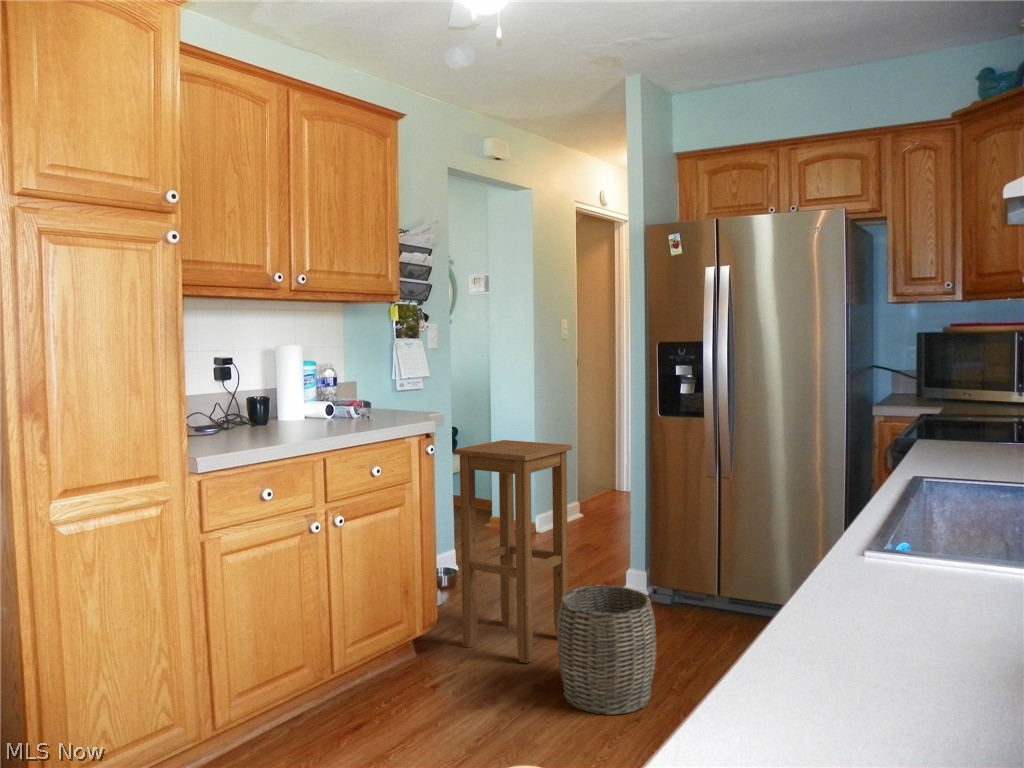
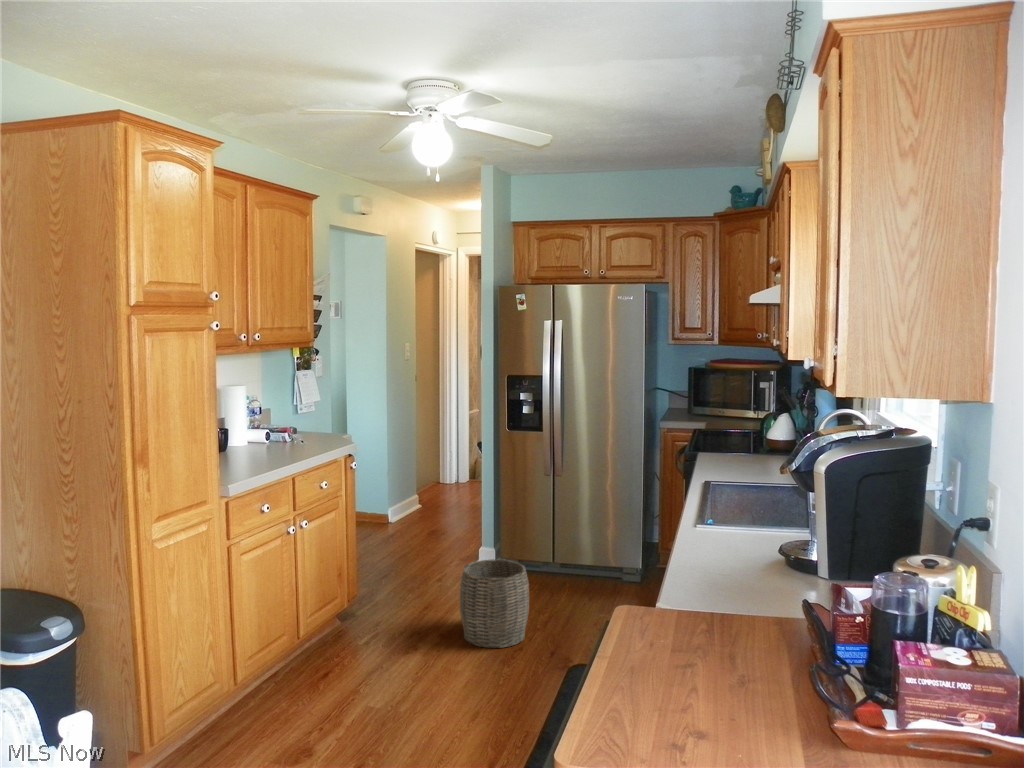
stool: present [454,440,572,663] -> none [369,454,456,621]

